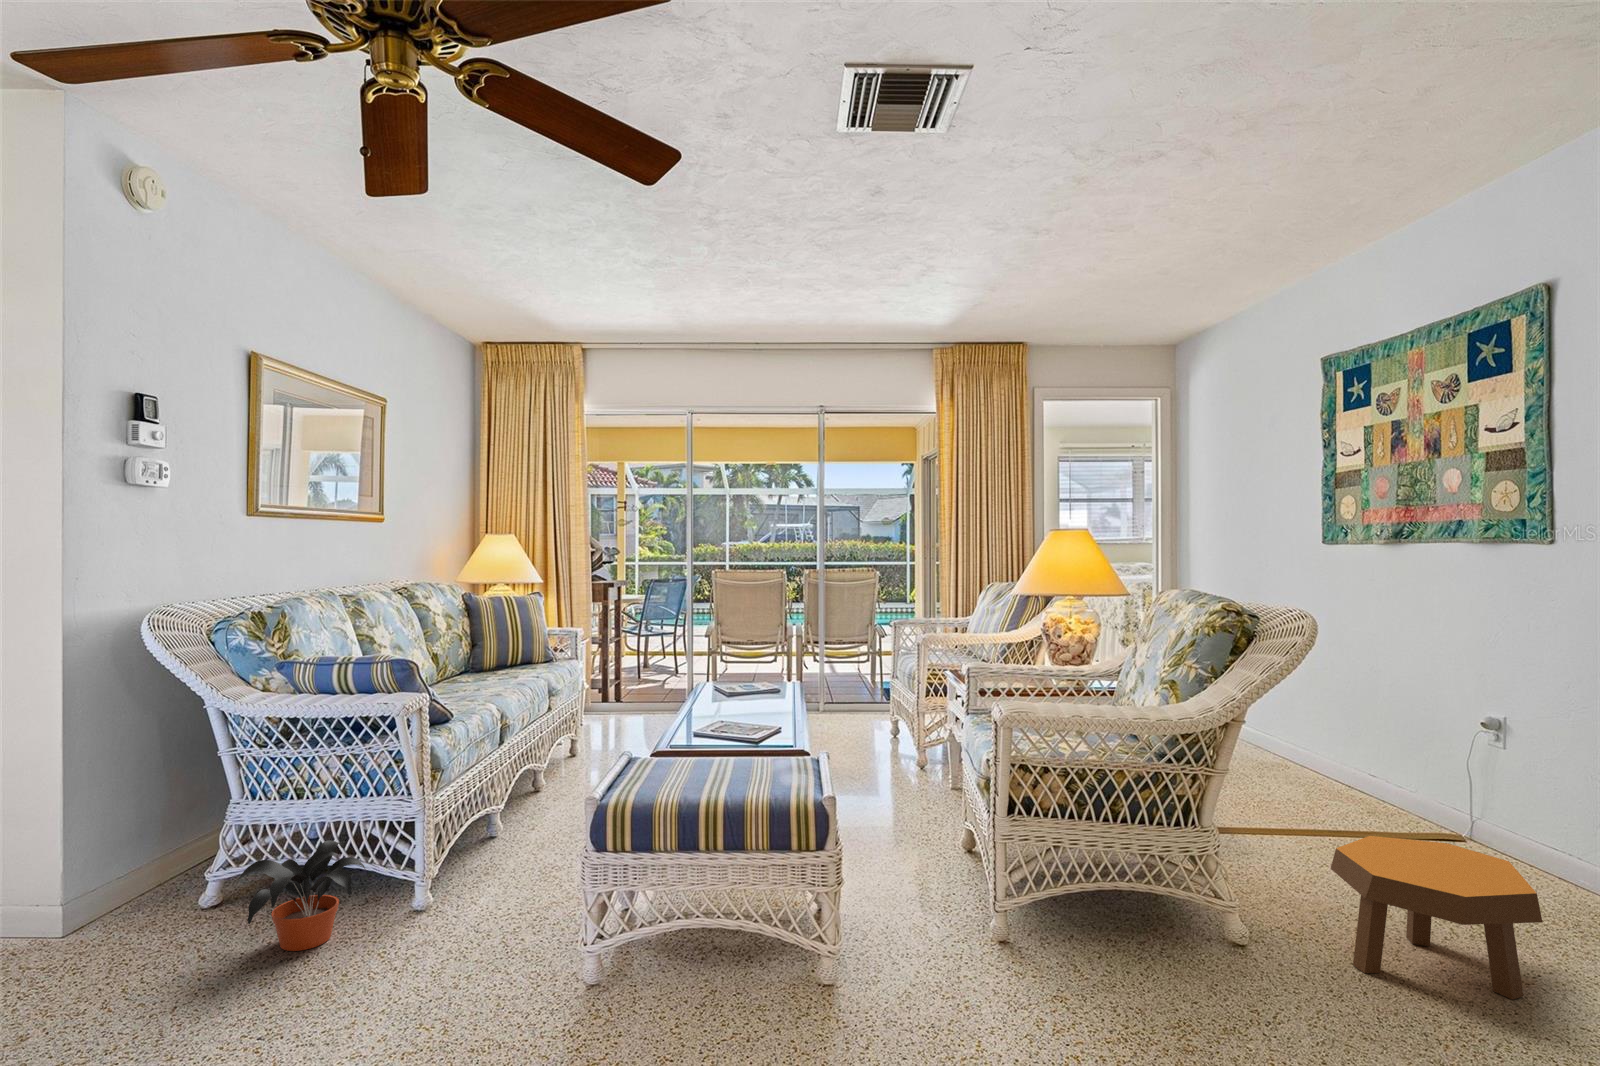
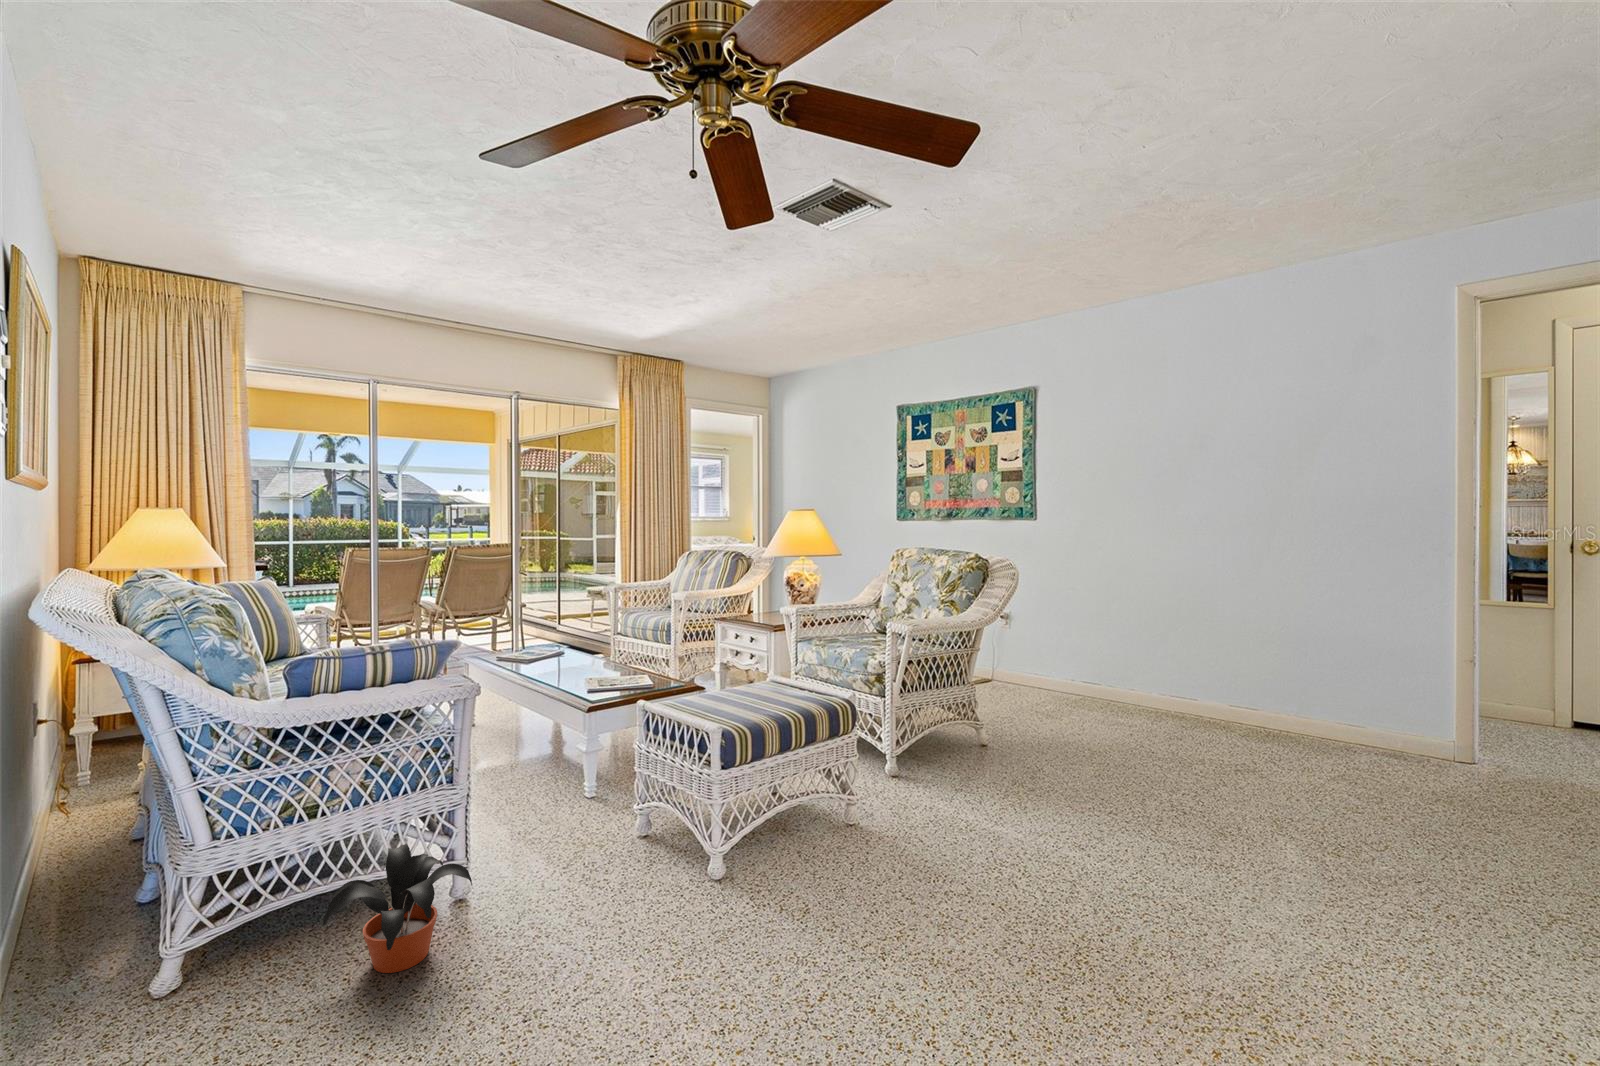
footstool: present [1331,836,1542,1000] -> none [1015,669,1104,737]

